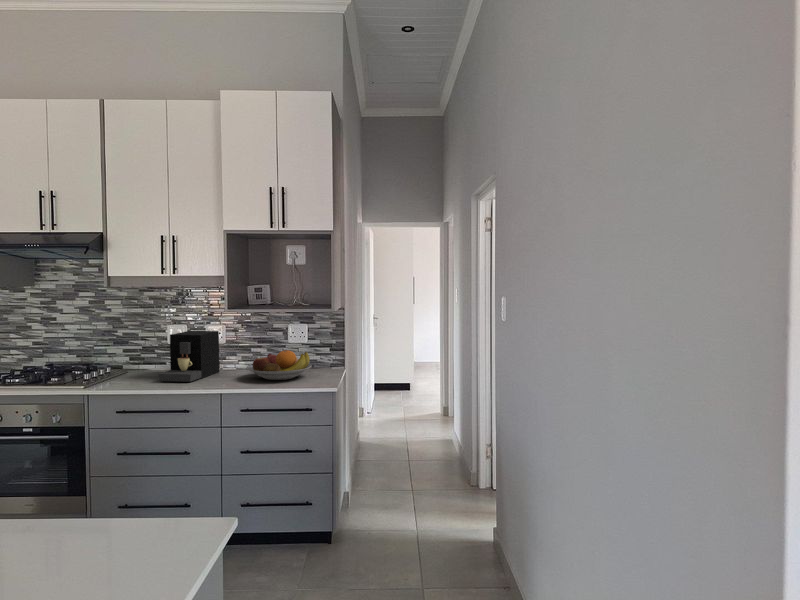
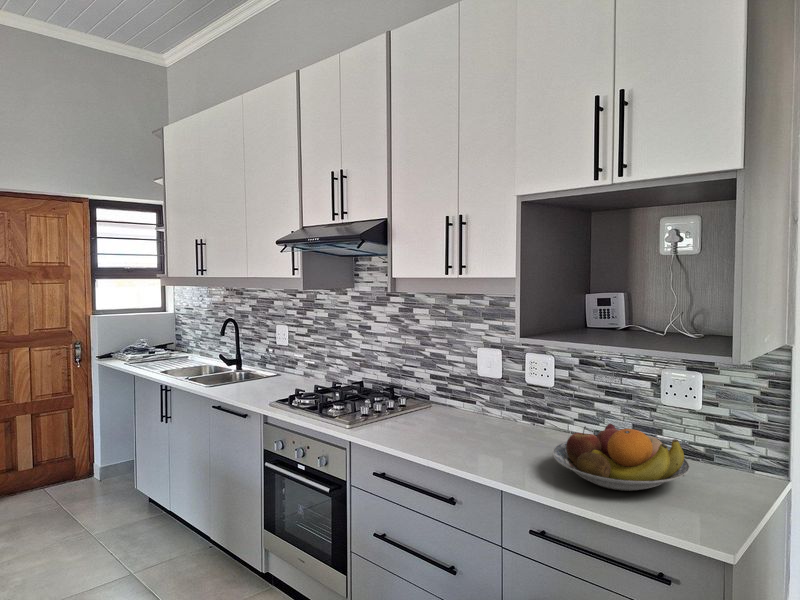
coffee maker: present [158,331,219,382] -> none [427,361,537,453]

